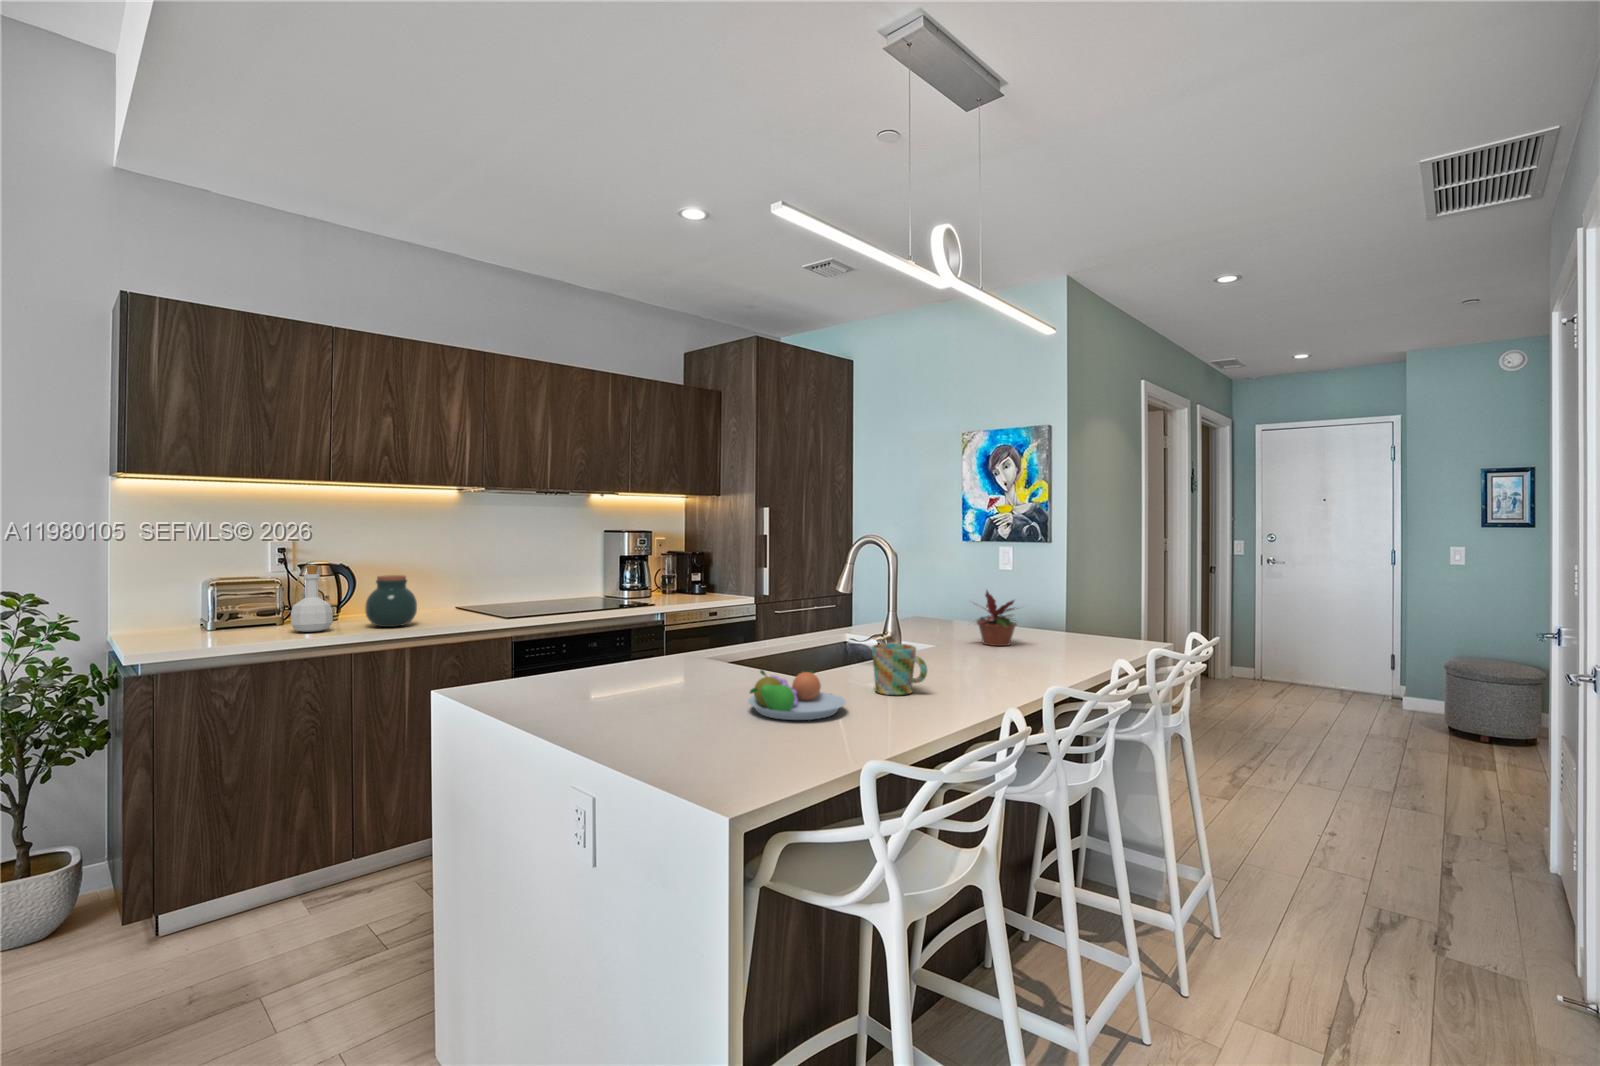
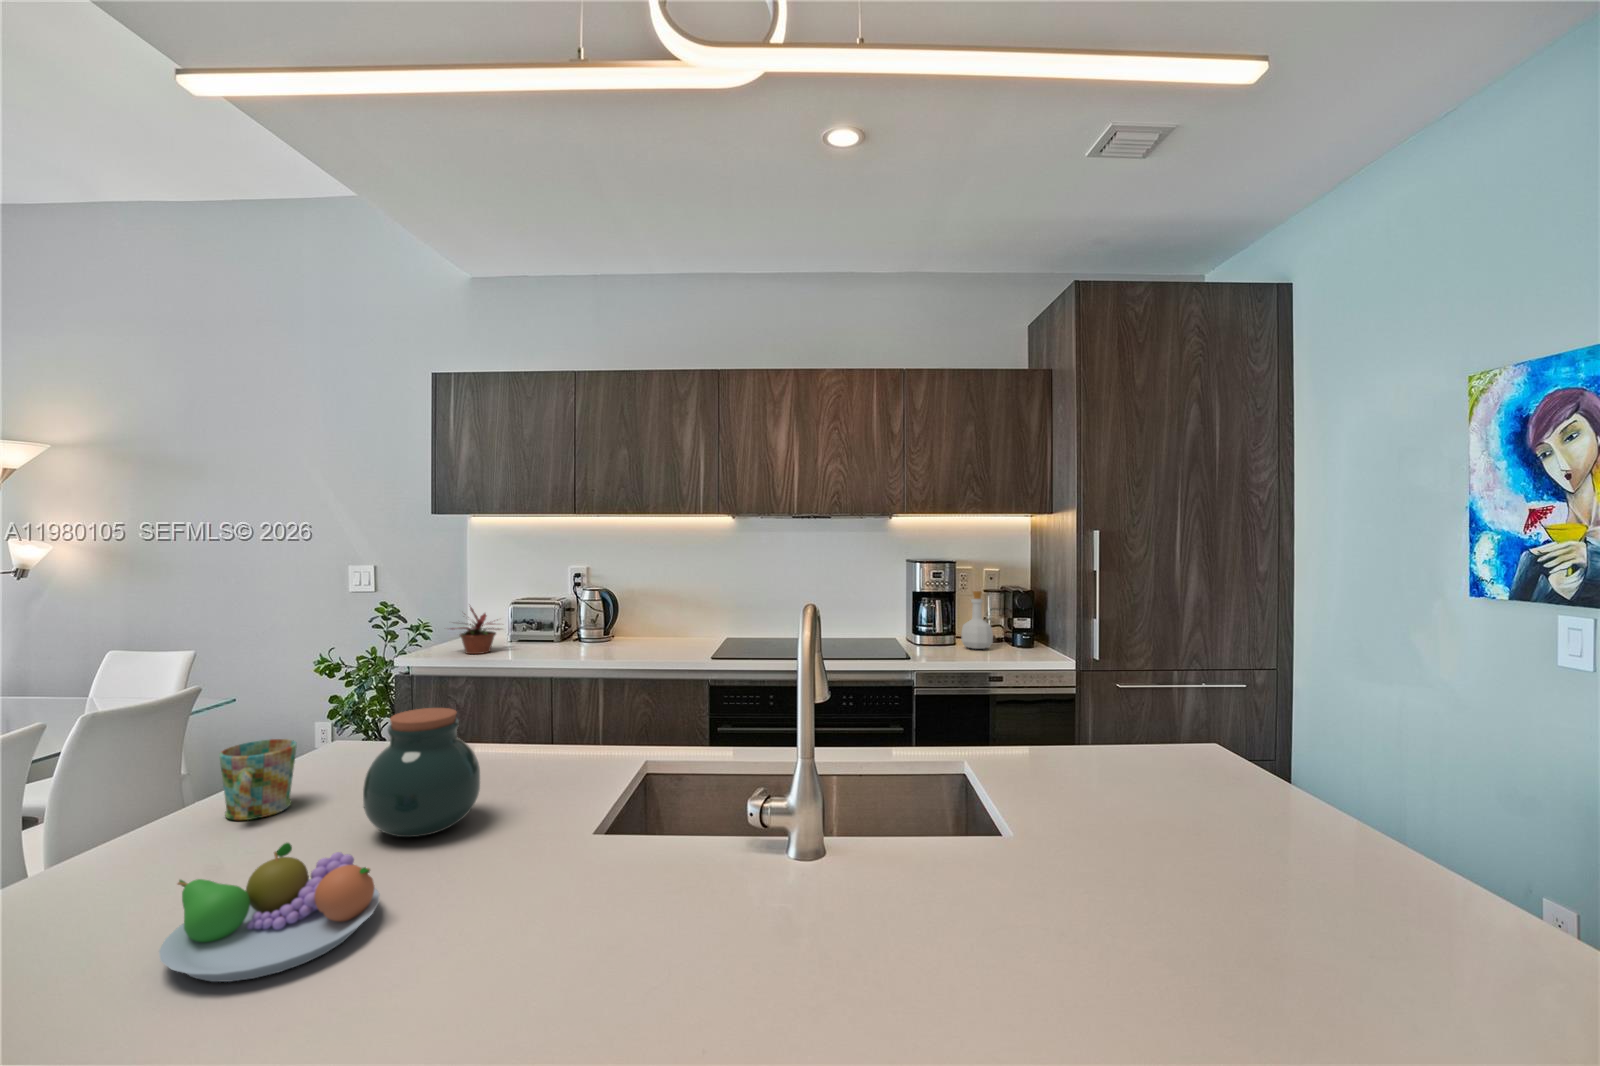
bottle: present [291,565,333,632] -> present [962,591,993,649]
jar: present [365,575,417,627] -> present [363,708,480,837]
potted plant: present [976,591,1017,646] -> present [451,607,500,654]
mug: present [872,643,927,695] -> present [219,739,297,820]

